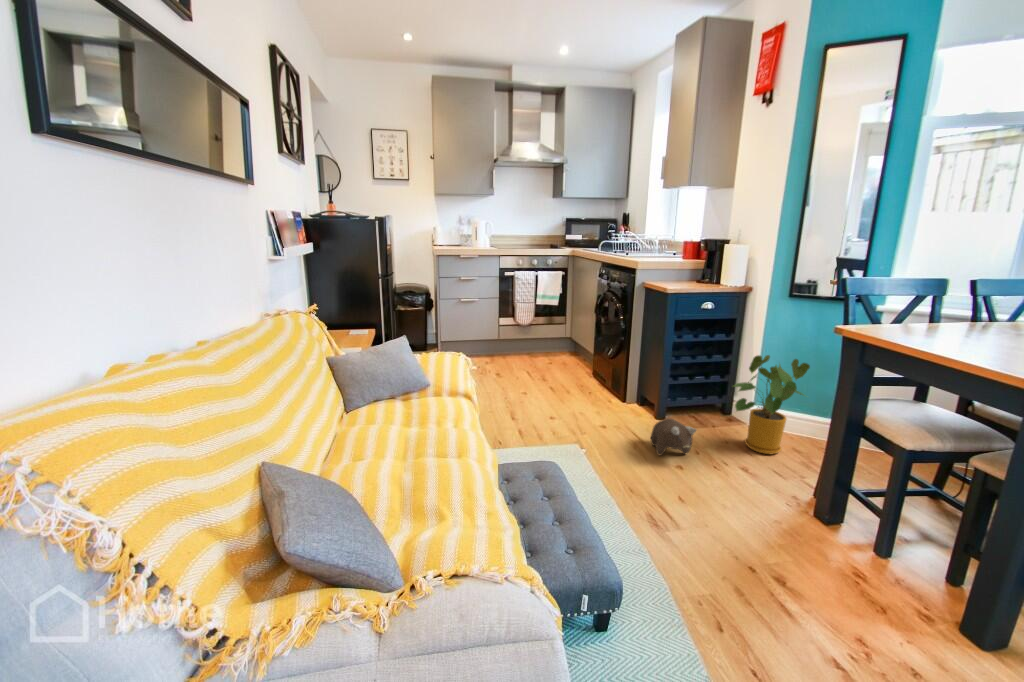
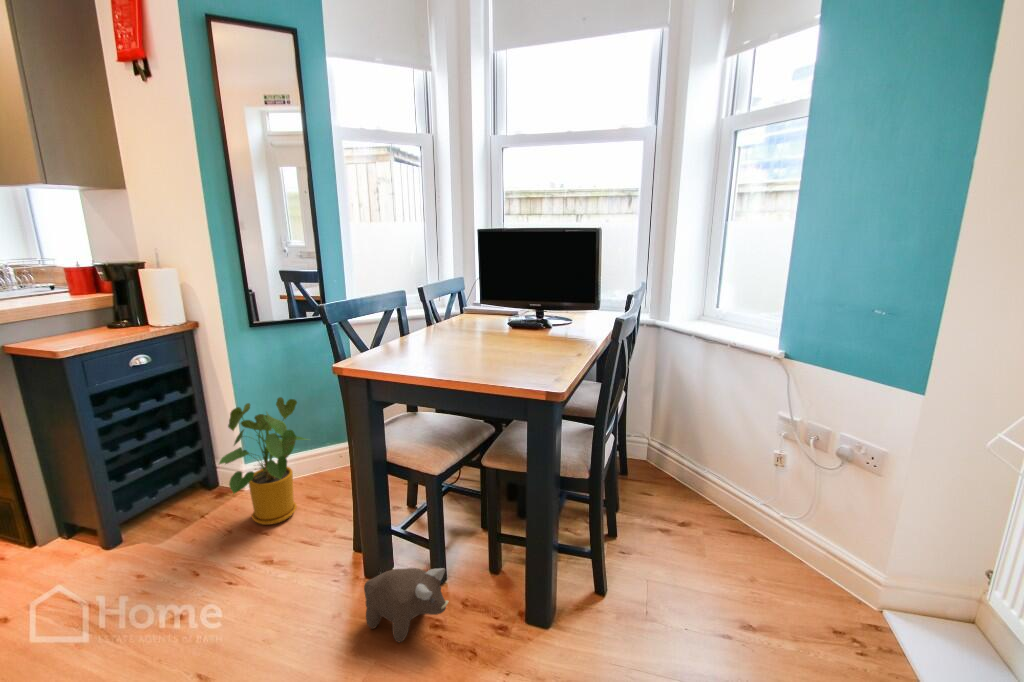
plush toy: present [651,418,696,455] -> present [364,568,448,642]

